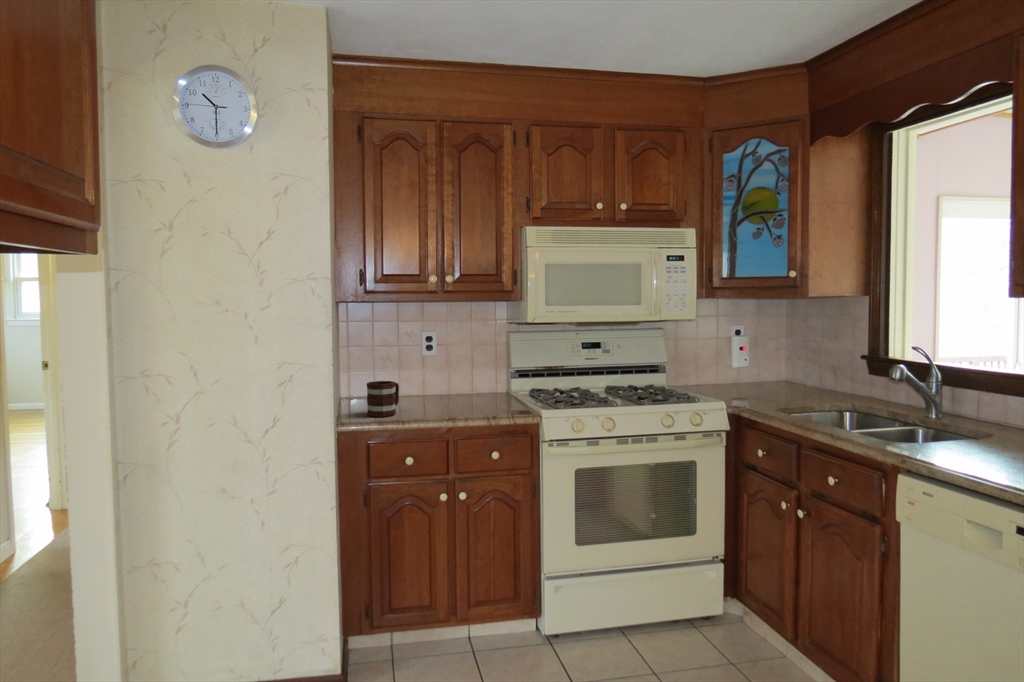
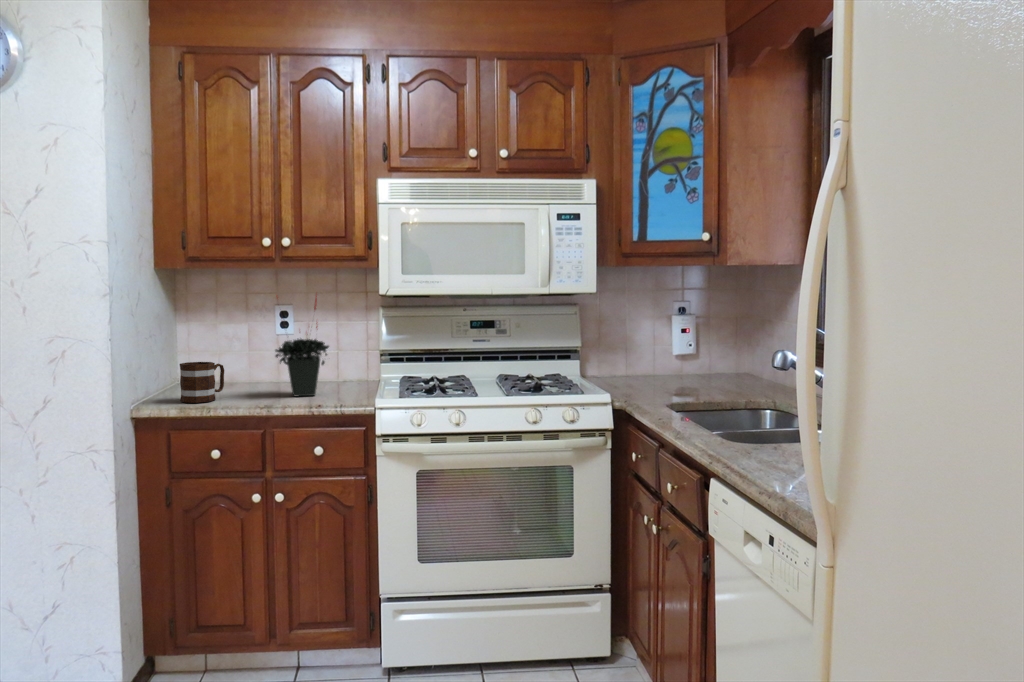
potted plant: none [440,320,487,409] -> present [275,296,329,396]

